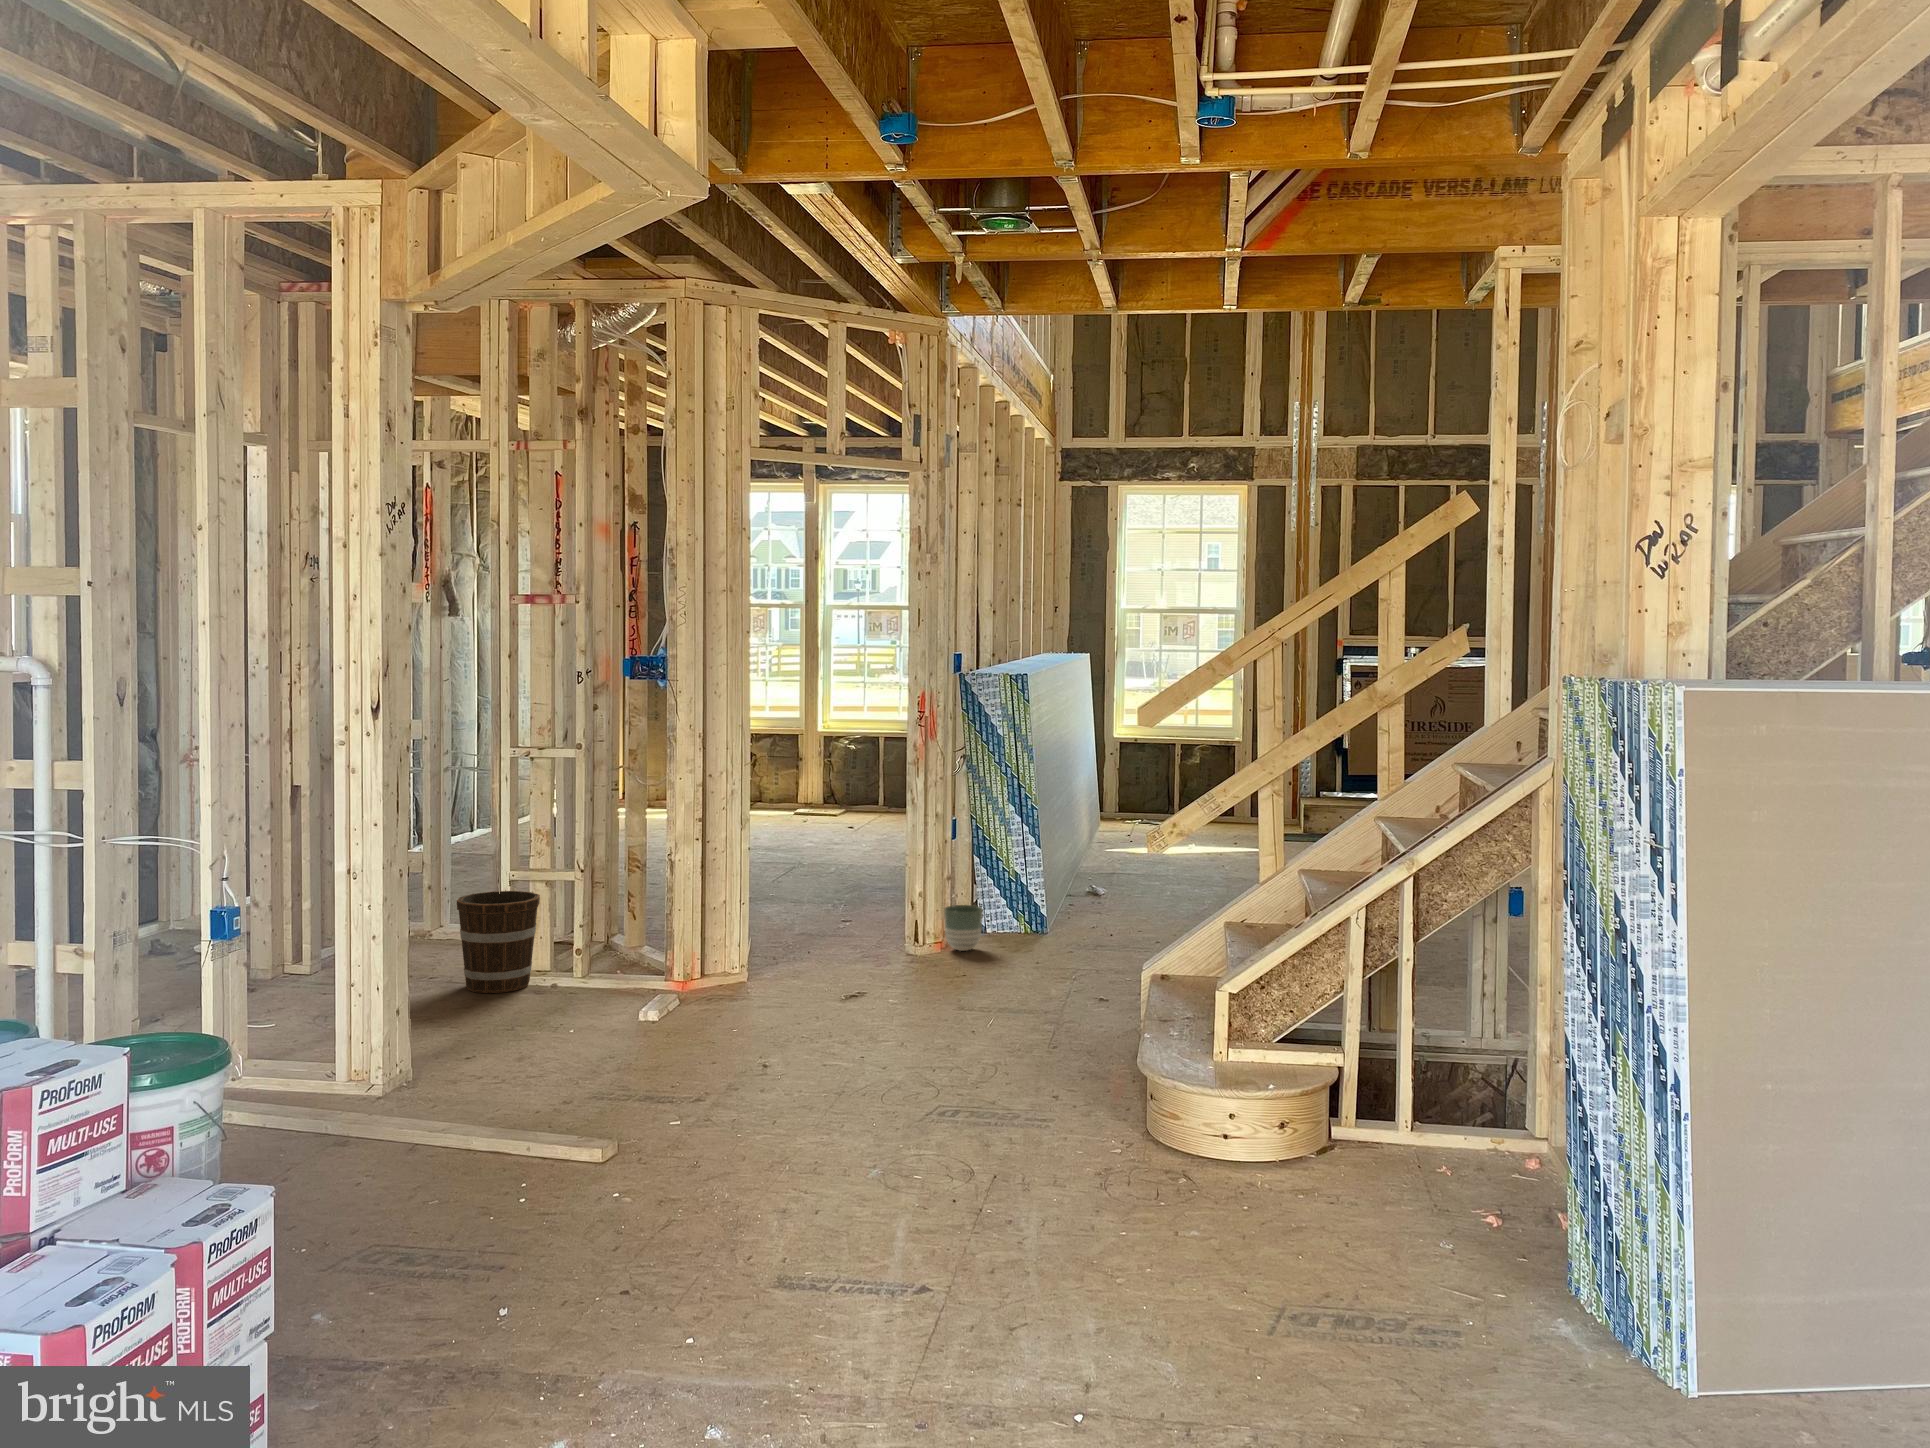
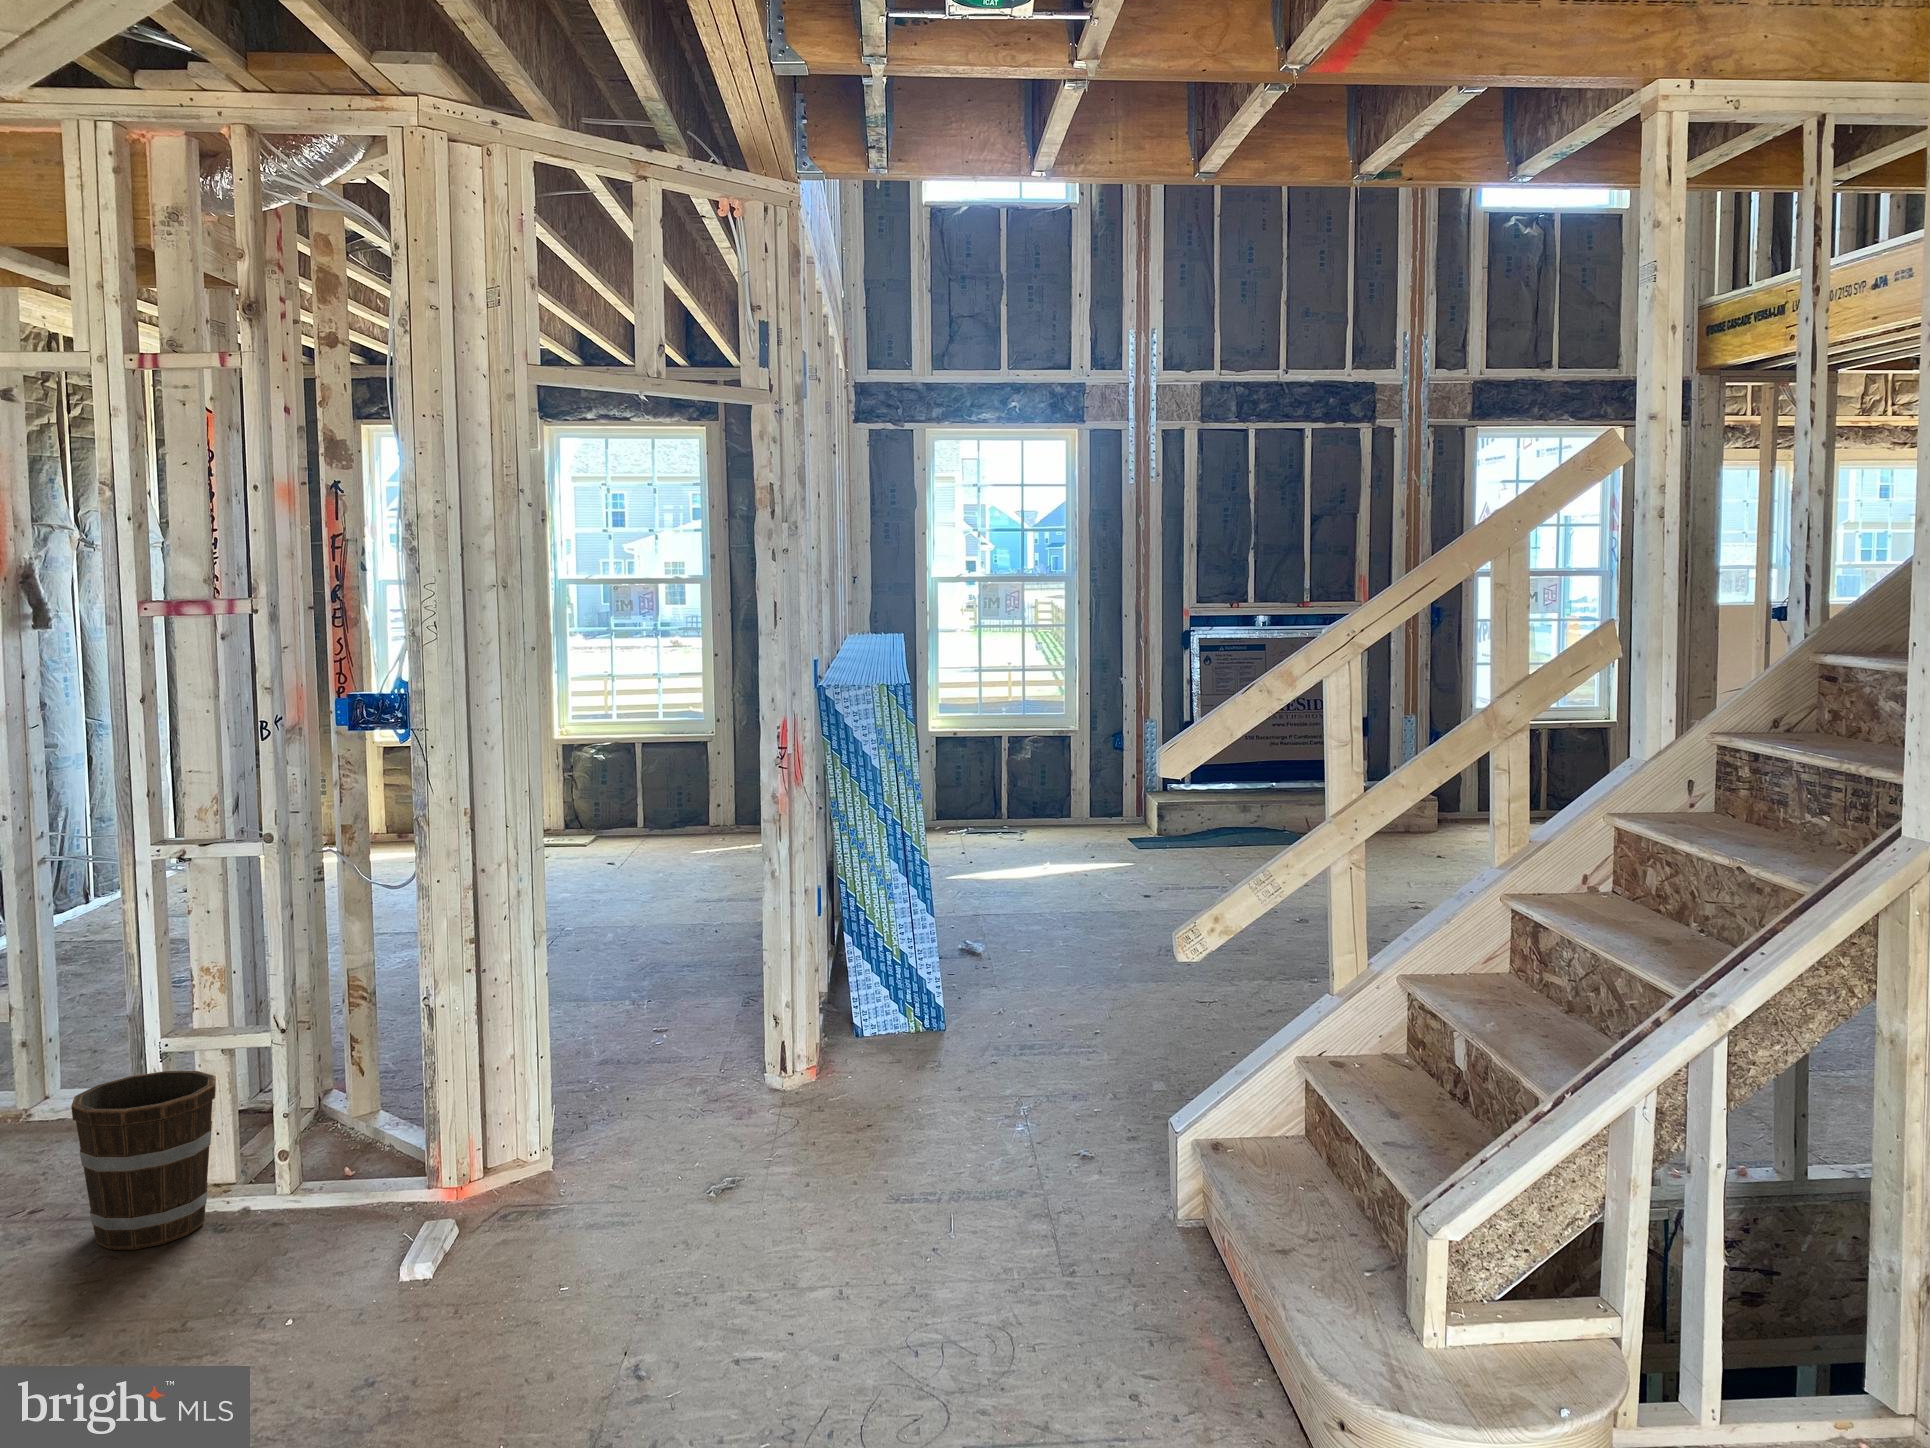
planter: present [944,905,983,951] -> none [820,1007,874,1073]

